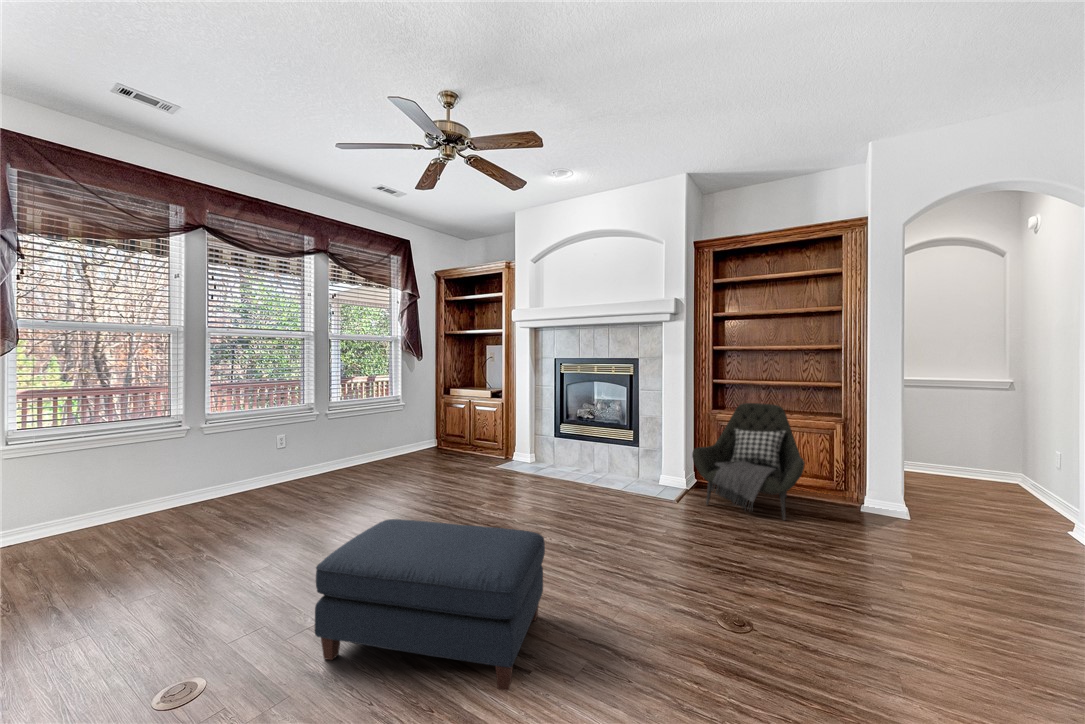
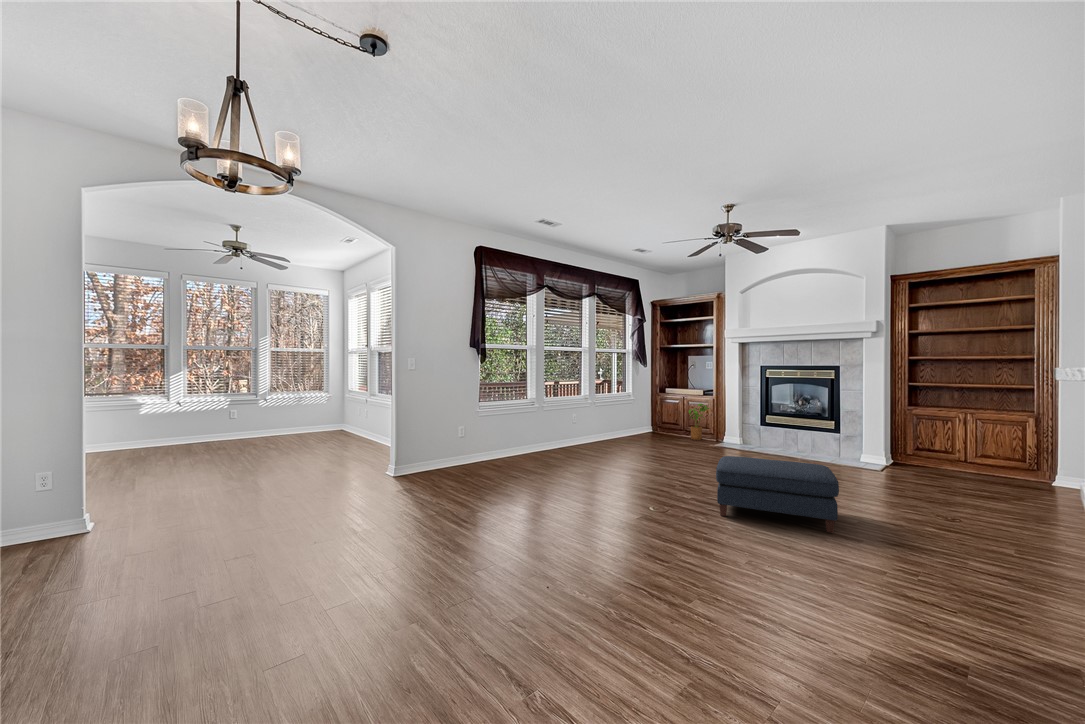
armchair: present [692,403,805,520] -> none [897,401,1001,486]
house plant: none [470,410,498,460] -> present [689,404,709,440]

